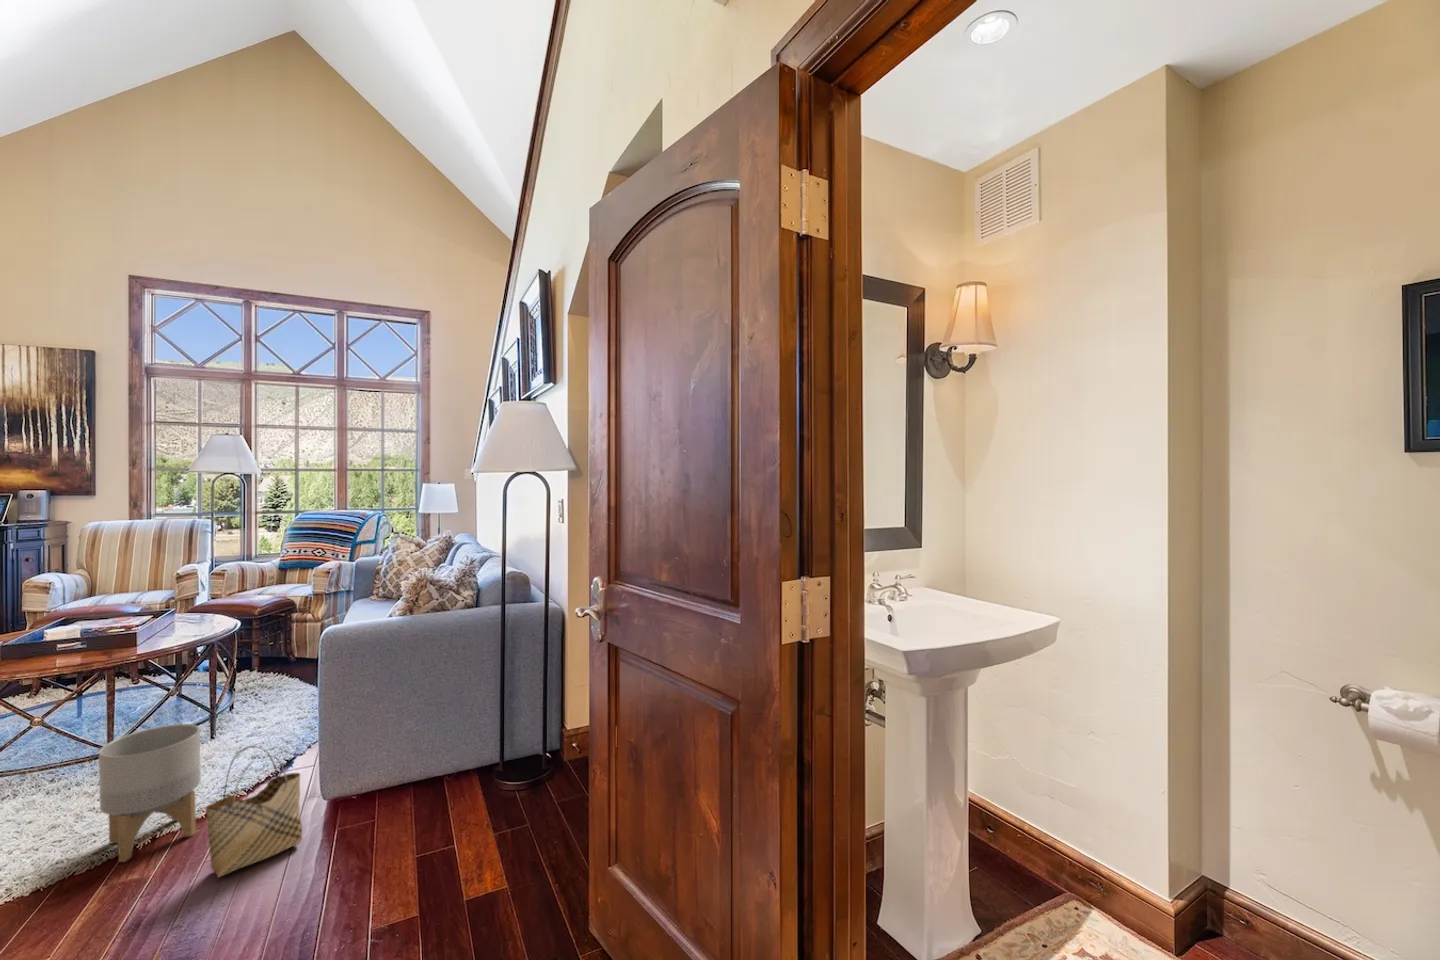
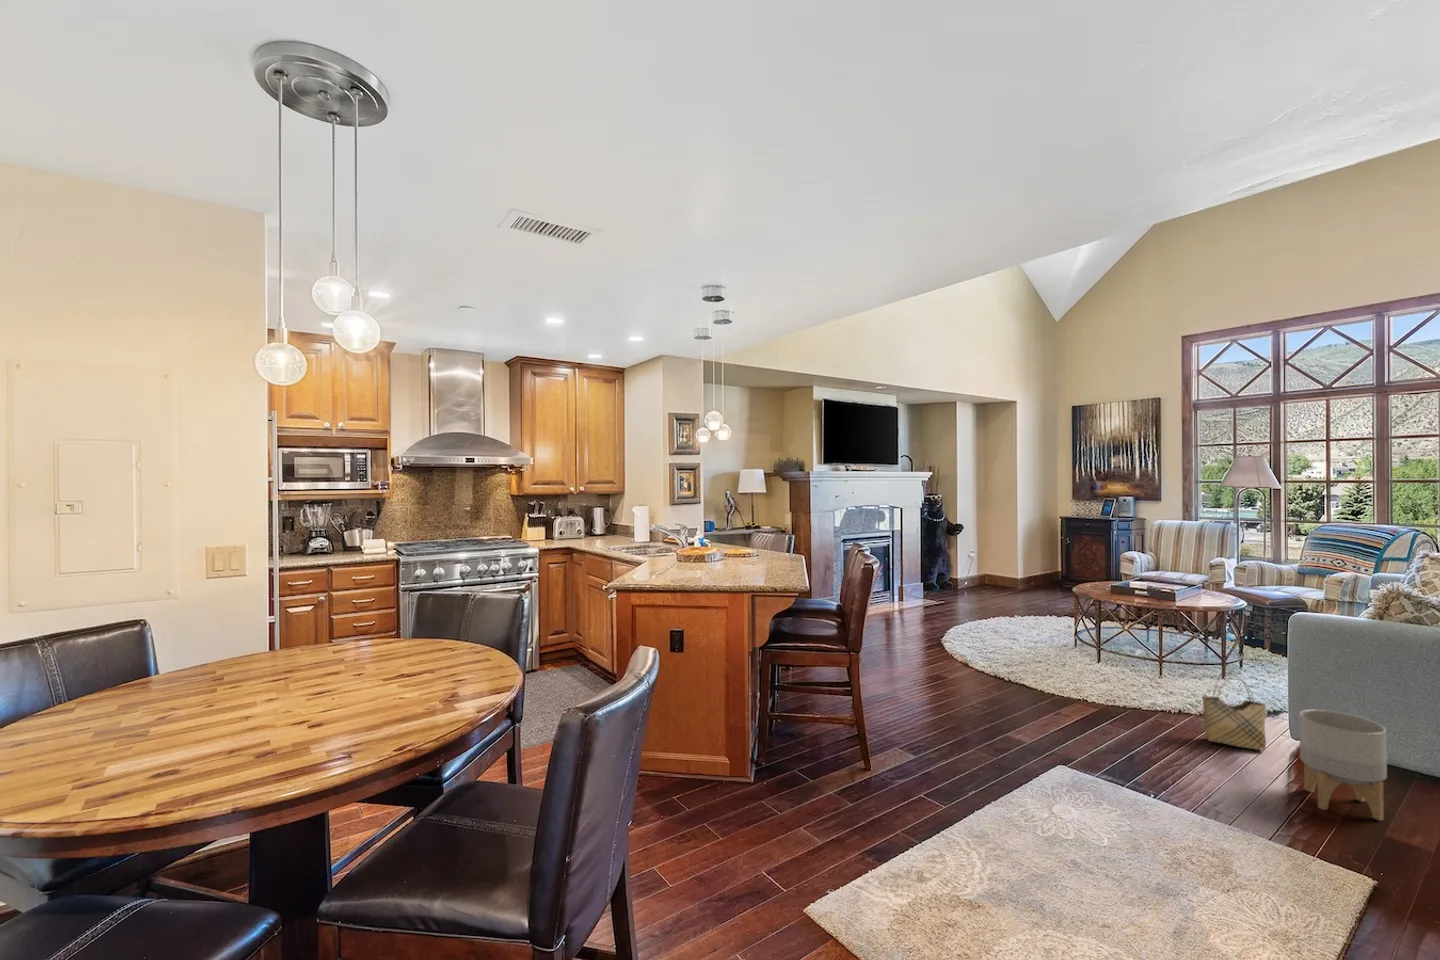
planter: present [99,724,201,862] -> present [1299,709,1387,821]

